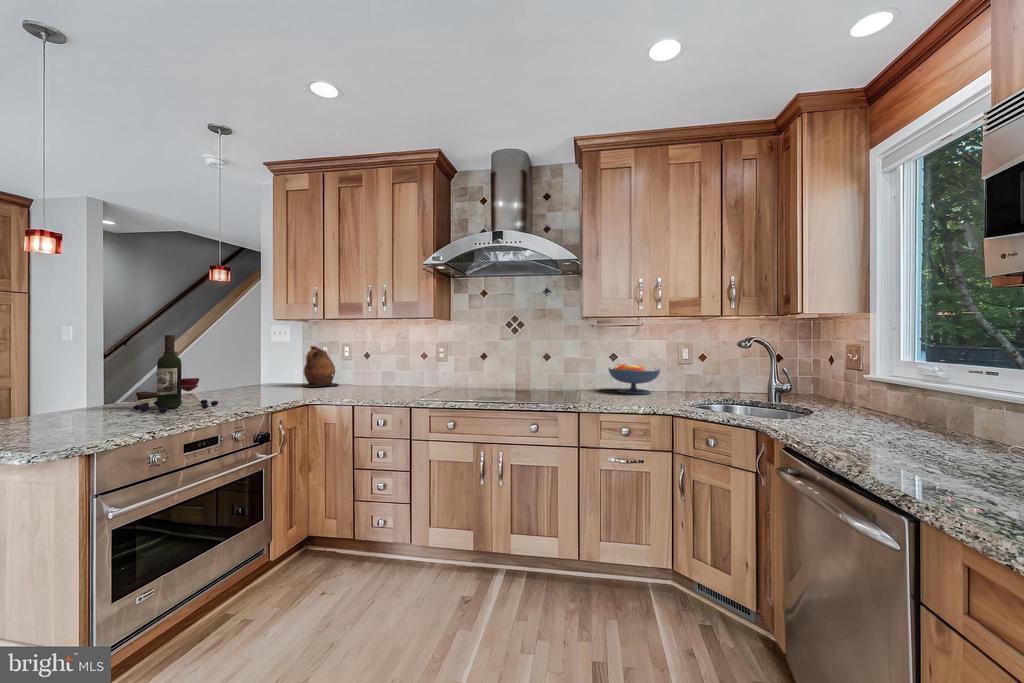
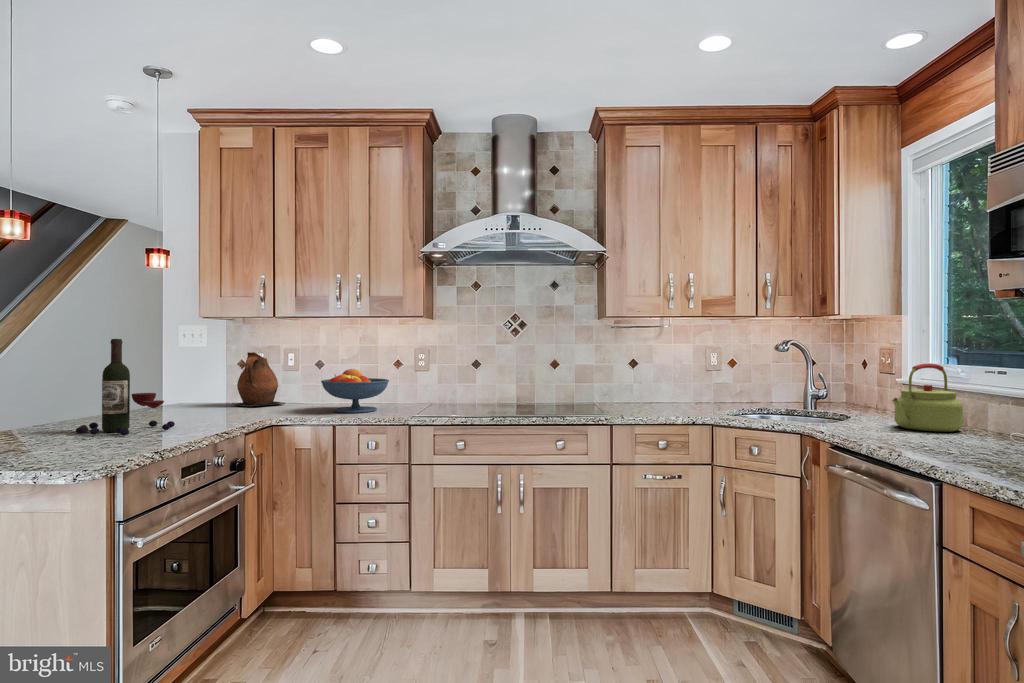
kettle: none [861,363,947,436] -> present [893,364,963,432]
fruit bowl: present [608,364,660,394] -> present [321,369,389,413]

